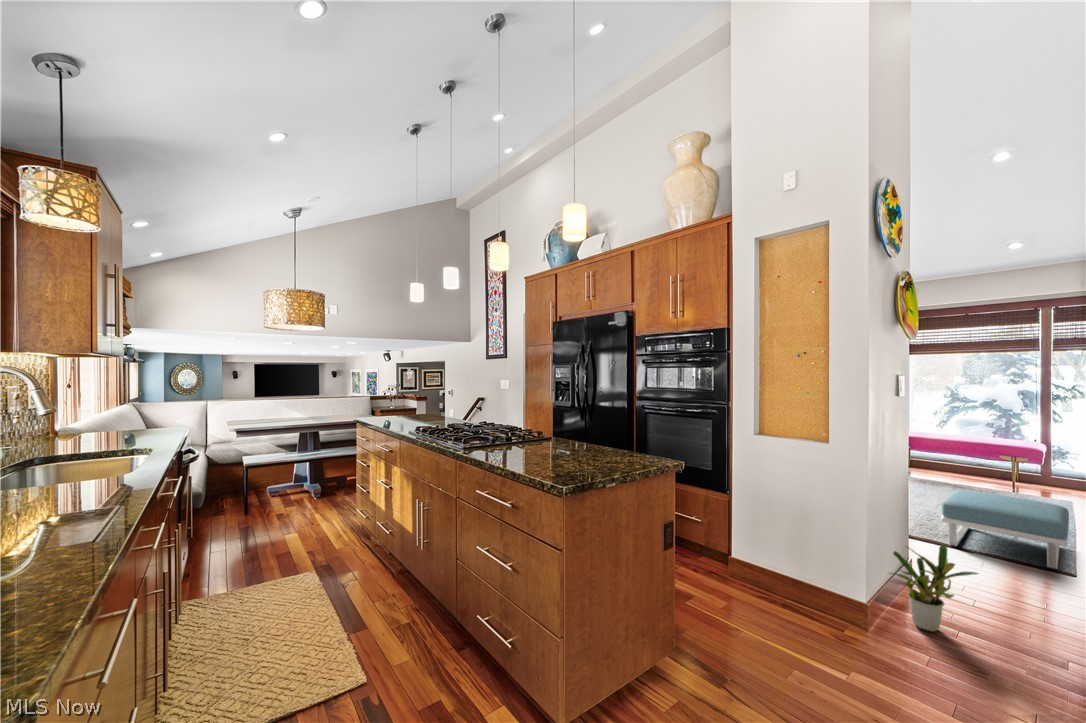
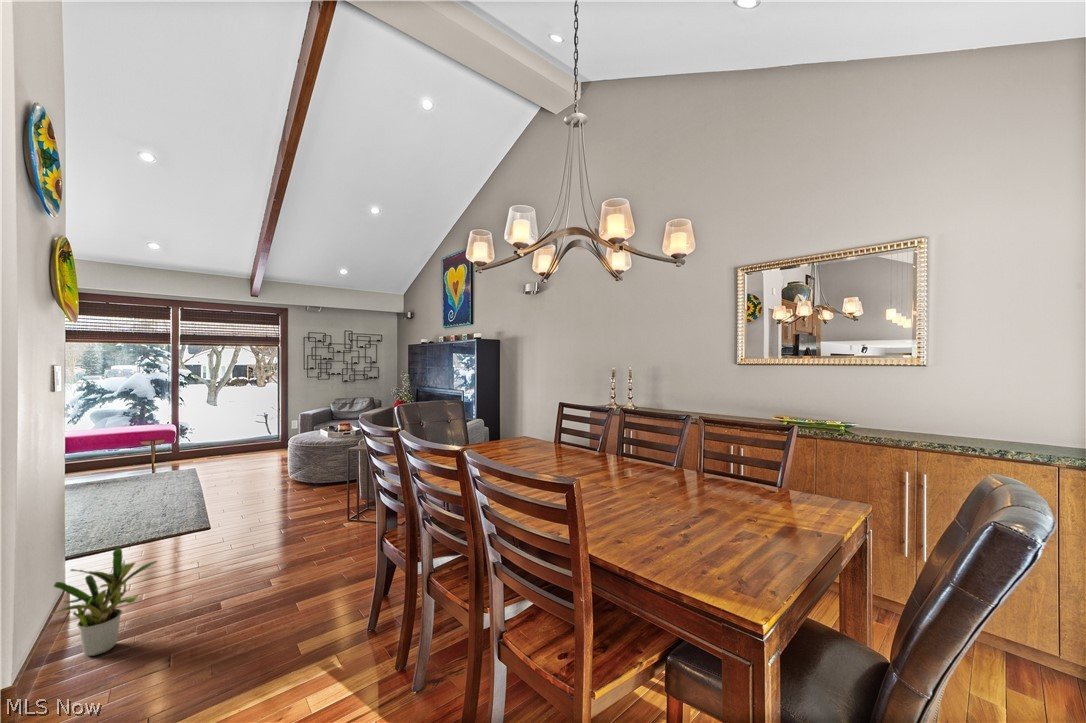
footstool: present [941,490,1069,569] -> none [94,474,208,547]

